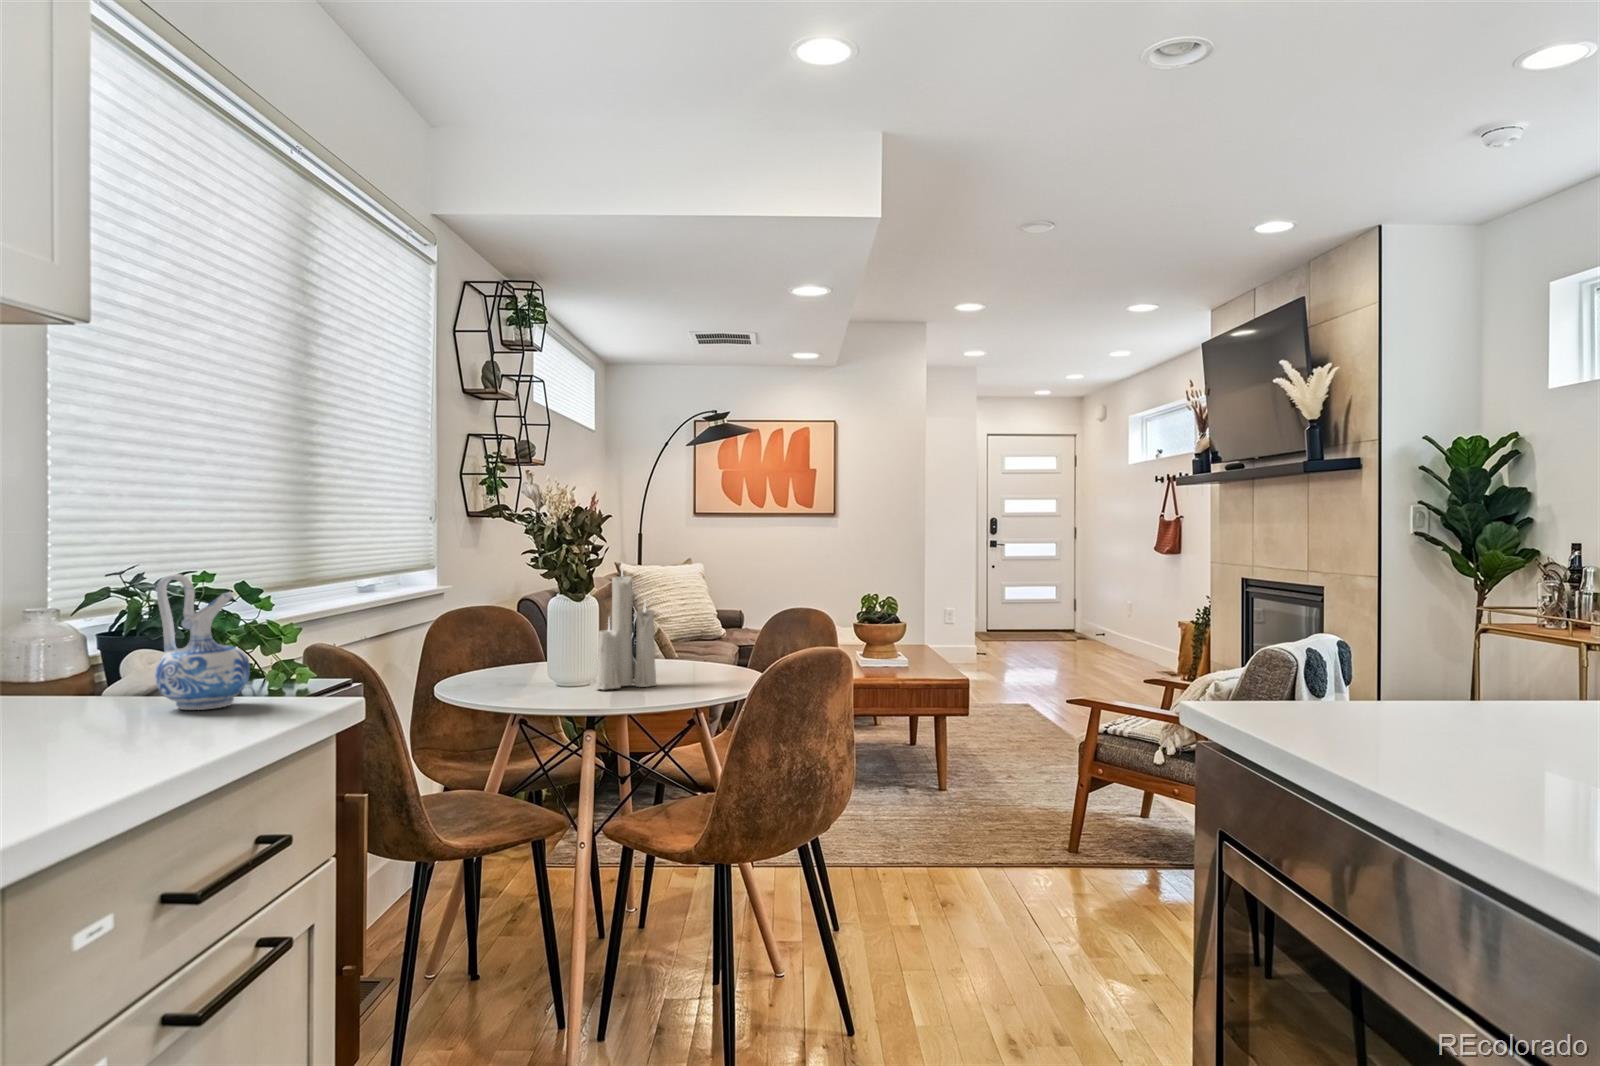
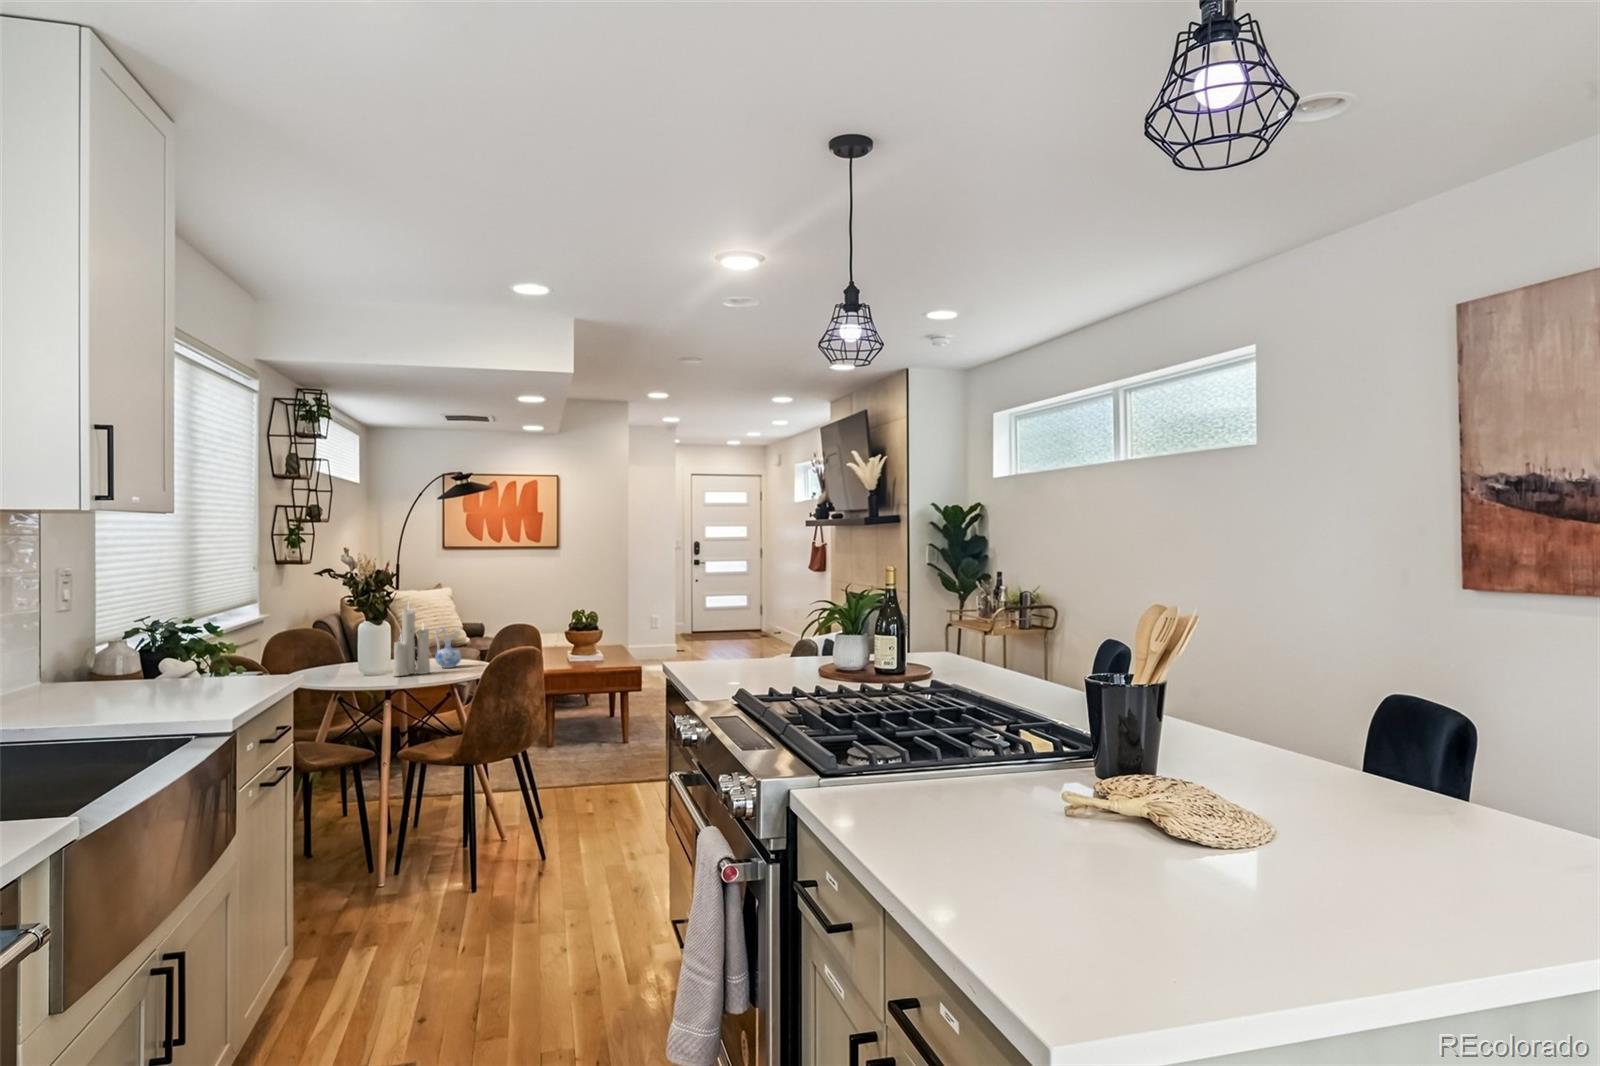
ceramic pitcher: present [155,574,250,710] -> present [435,627,462,668]

